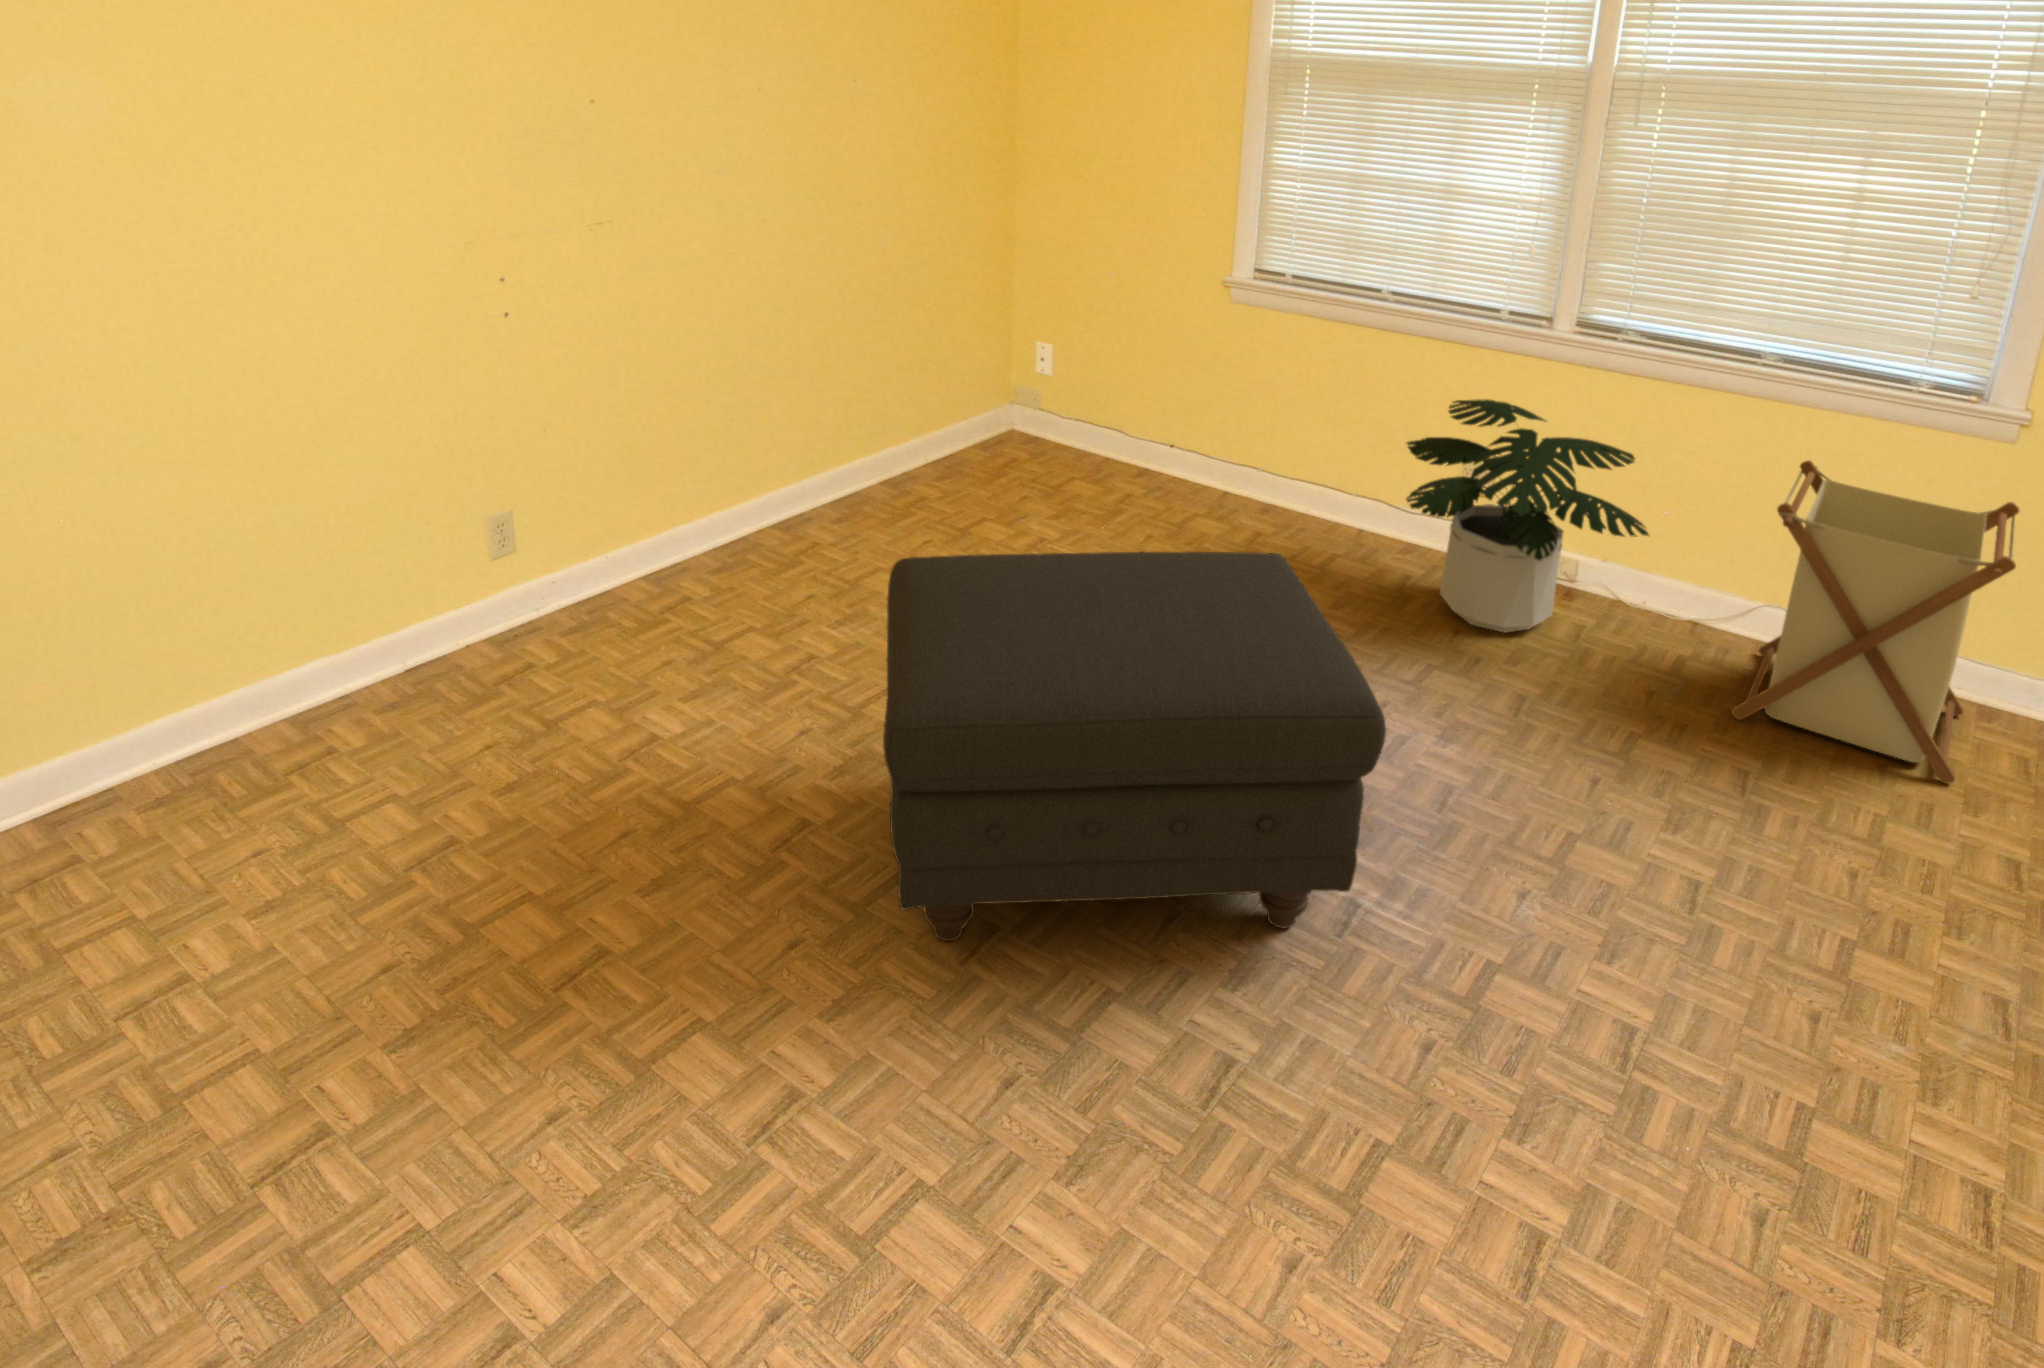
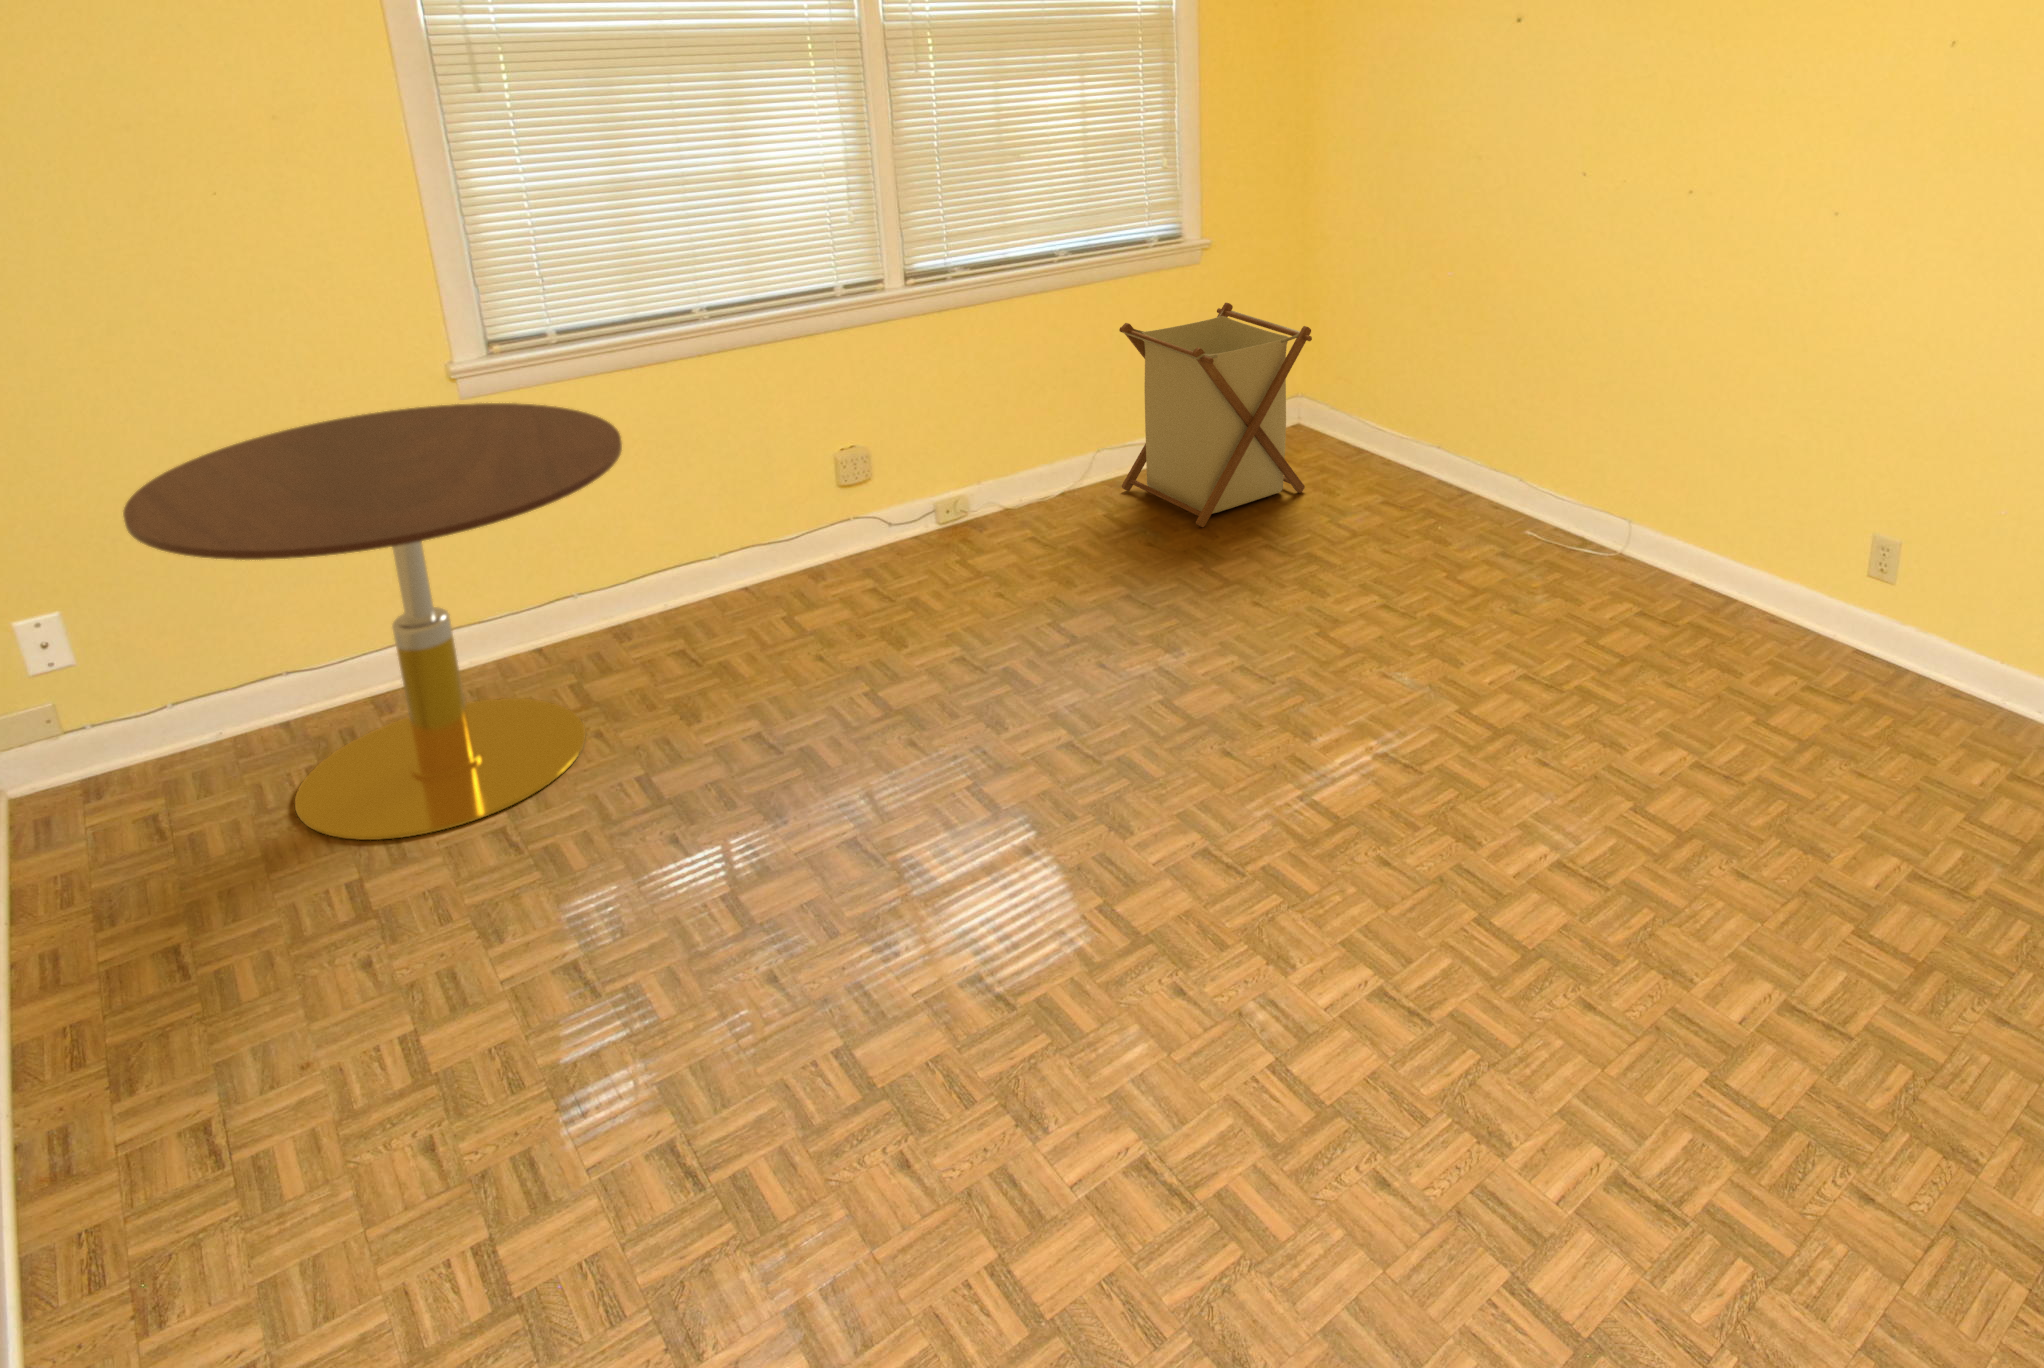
side table: none [974,279,1223,535] -> present [123,403,622,840]
potted plant: present [1406,399,1649,633] -> none [841,372,1114,587]
ottoman: present [883,552,1386,941] -> none [1058,534,1481,1033]

